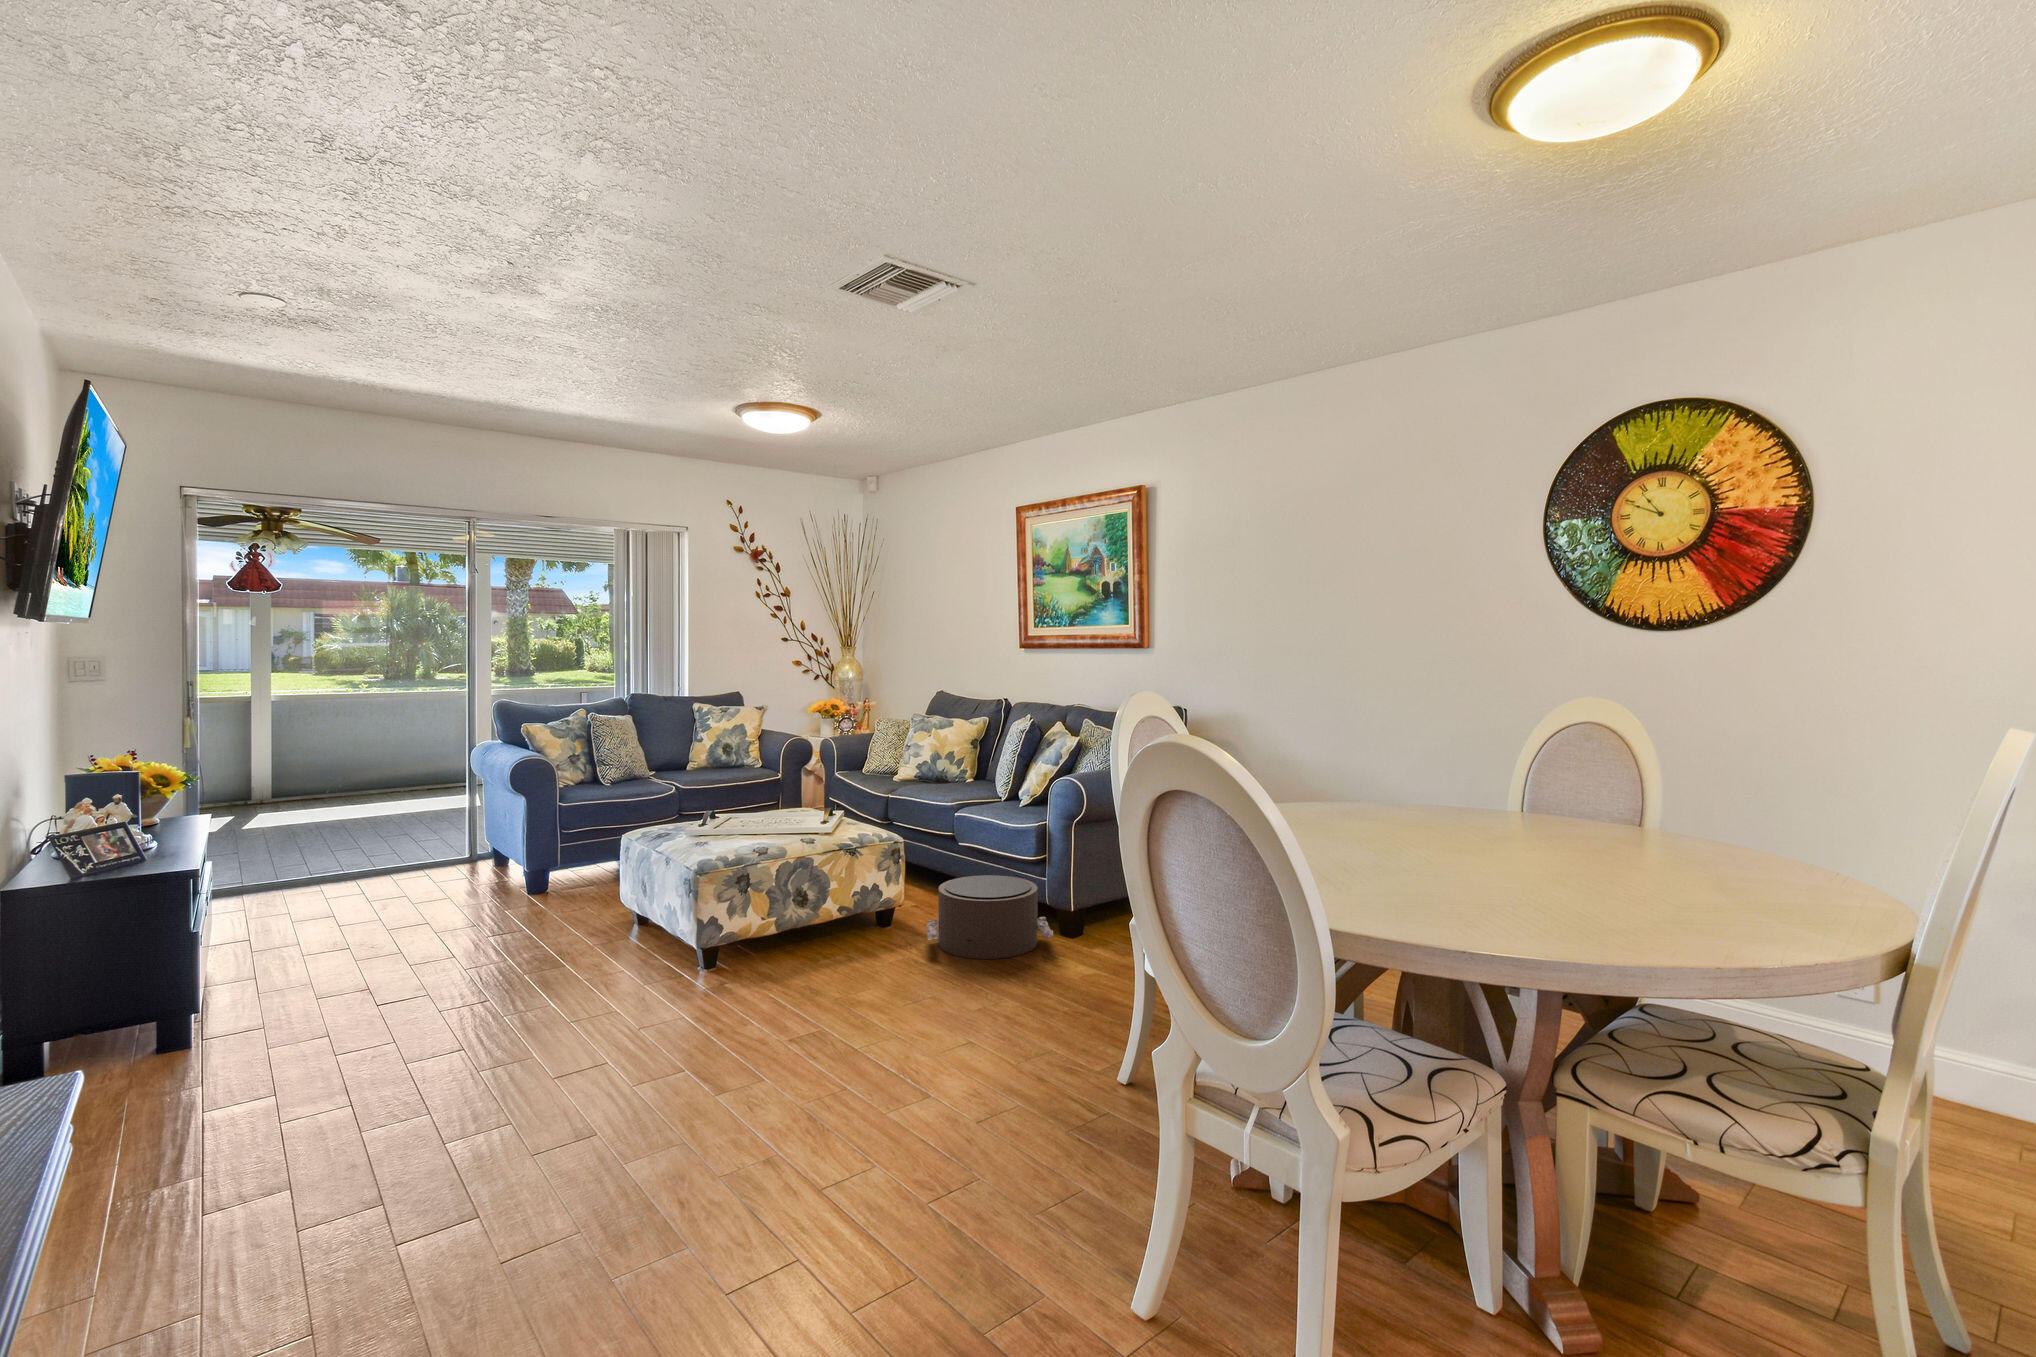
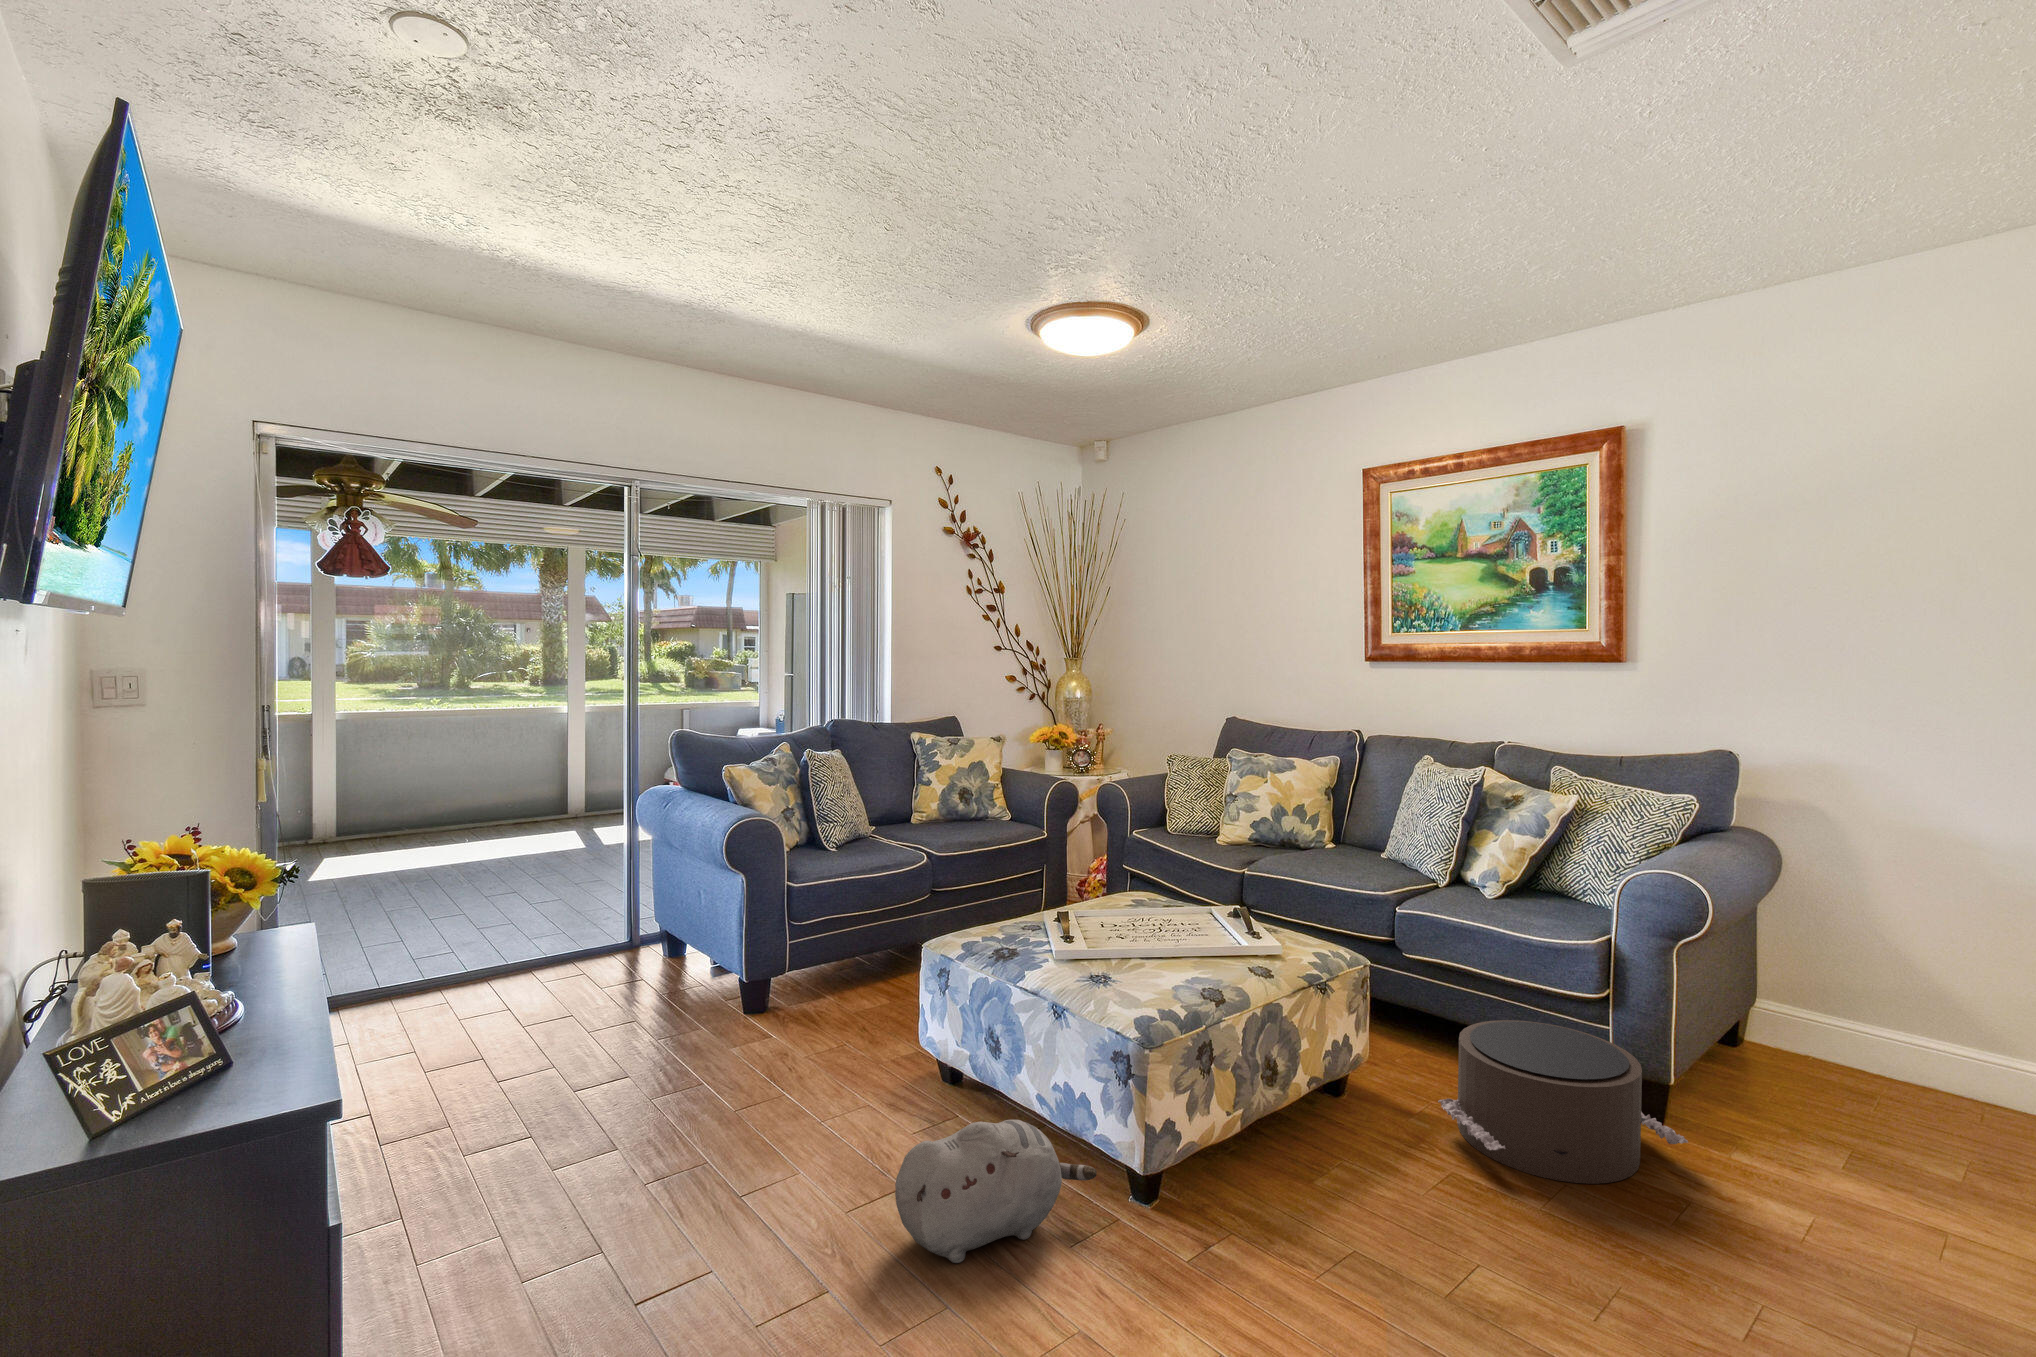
plush toy: none [538,912,672,987] -> present [895,1120,1097,1263]

